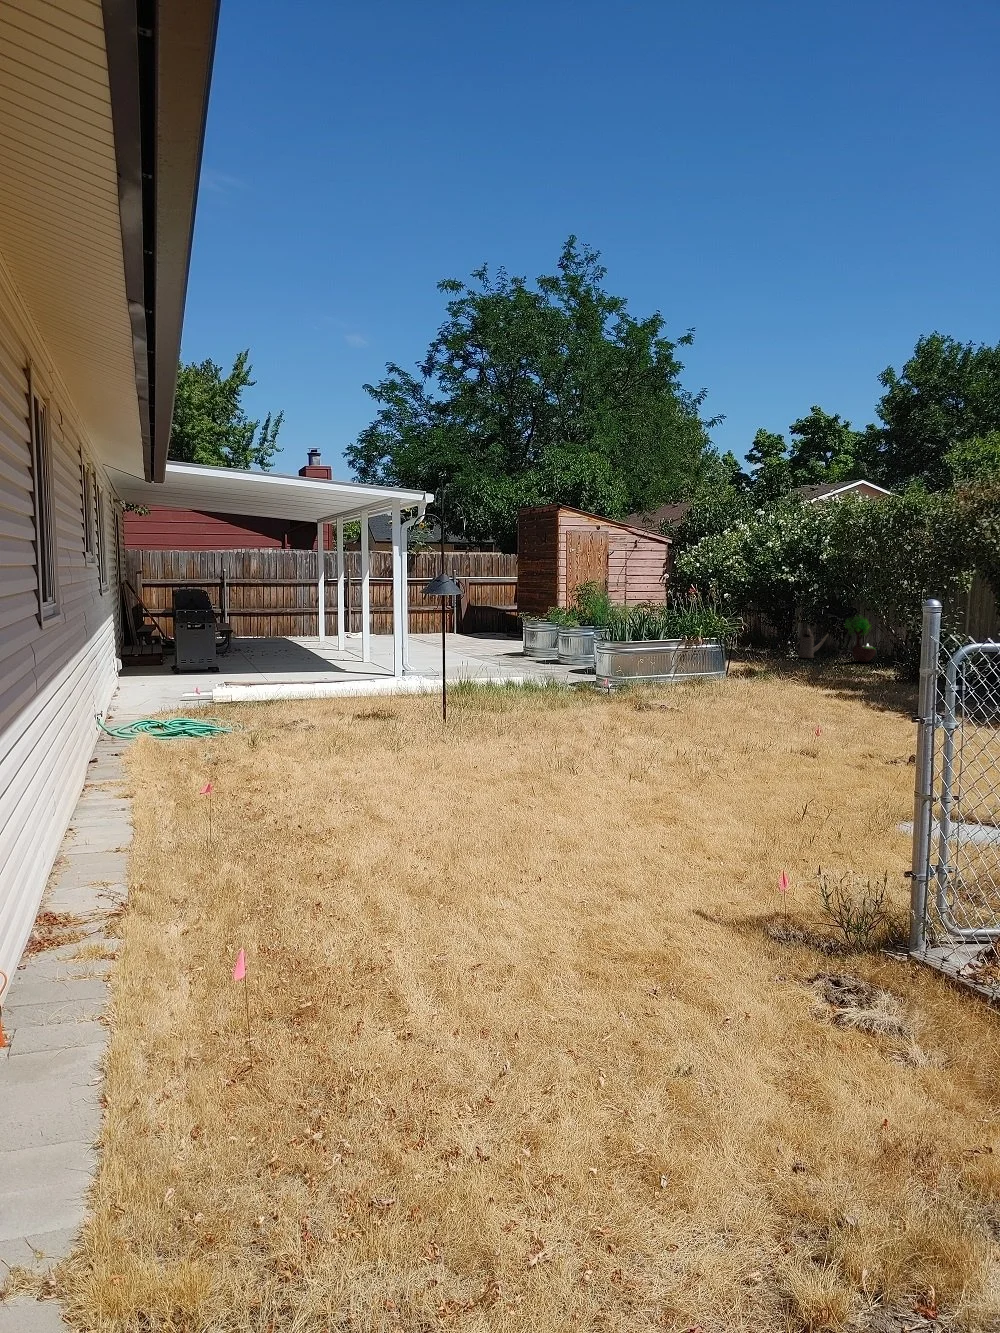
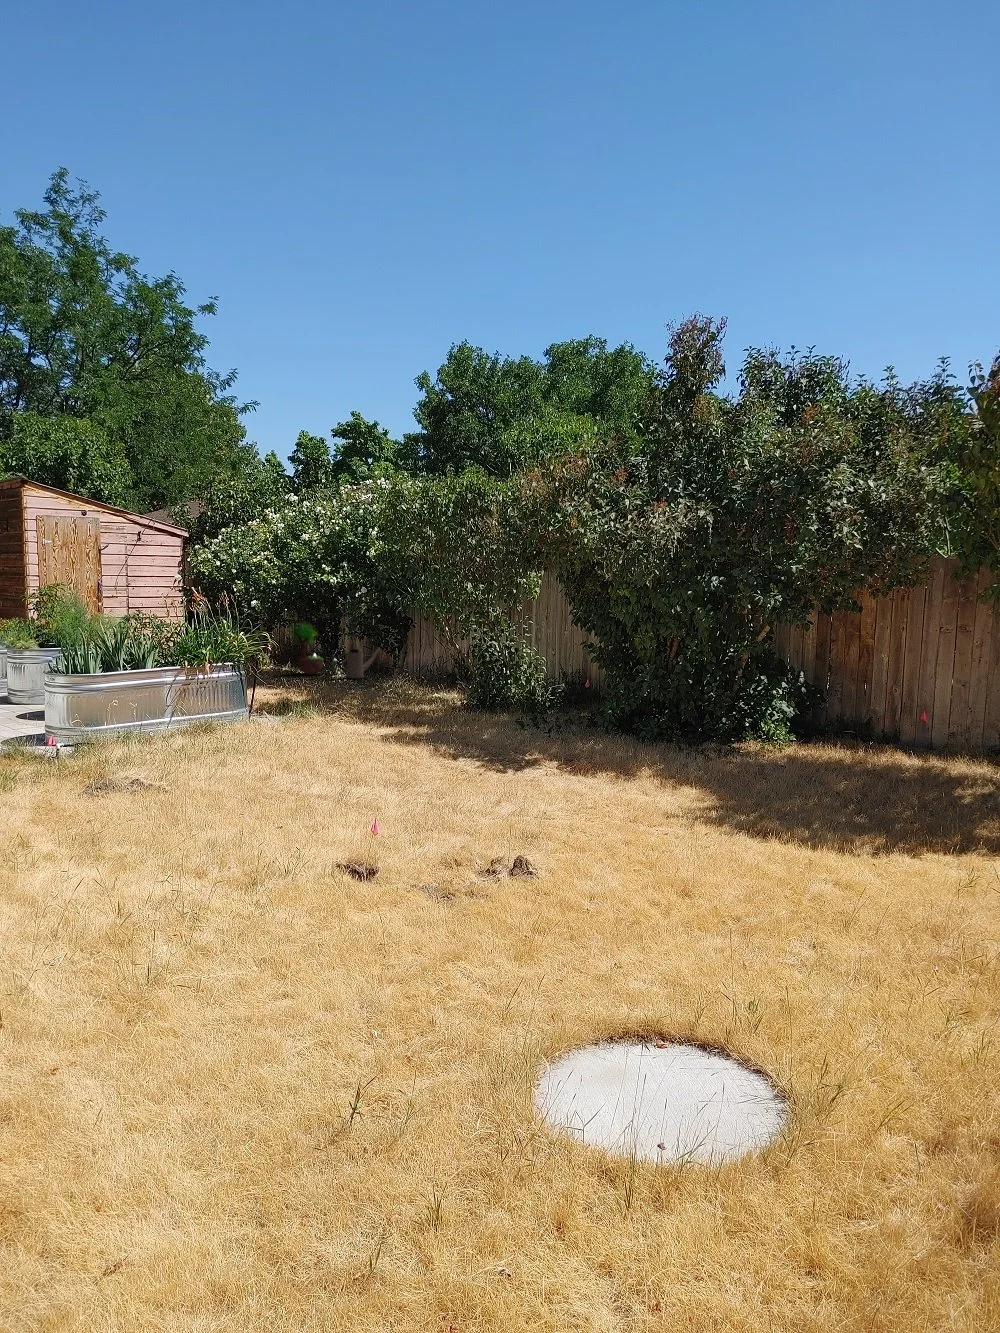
potted tree: present [846,617,876,662] -> present [289,621,323,675]

